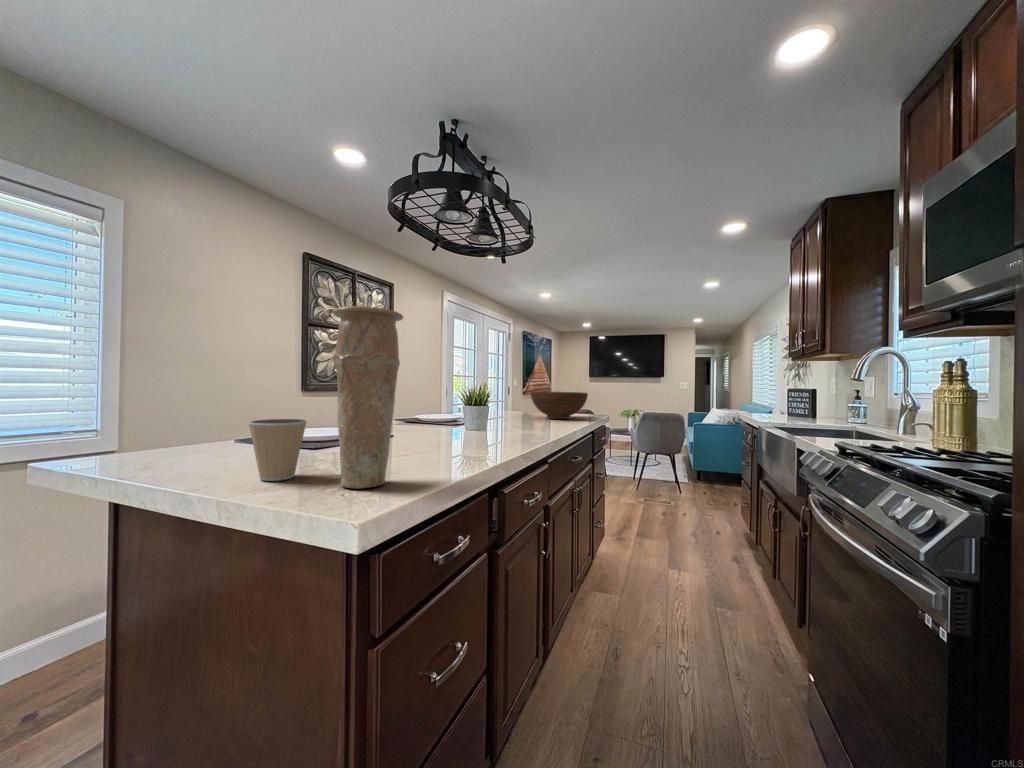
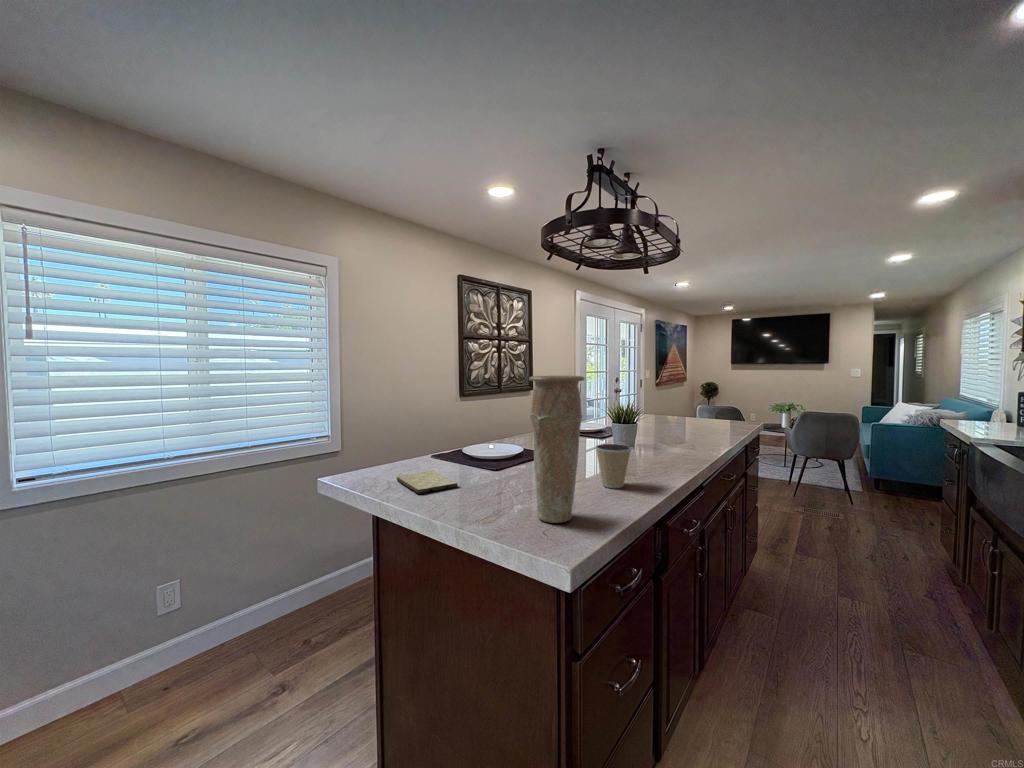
fruit bowl: present [531,392,588,419] -> none [675,398,739,429]
coffee cup: present [248,419,307,481] -> present [596,444,631,488]
cutting board: none [161,452,250,473] -> present [397,471,457,494]

